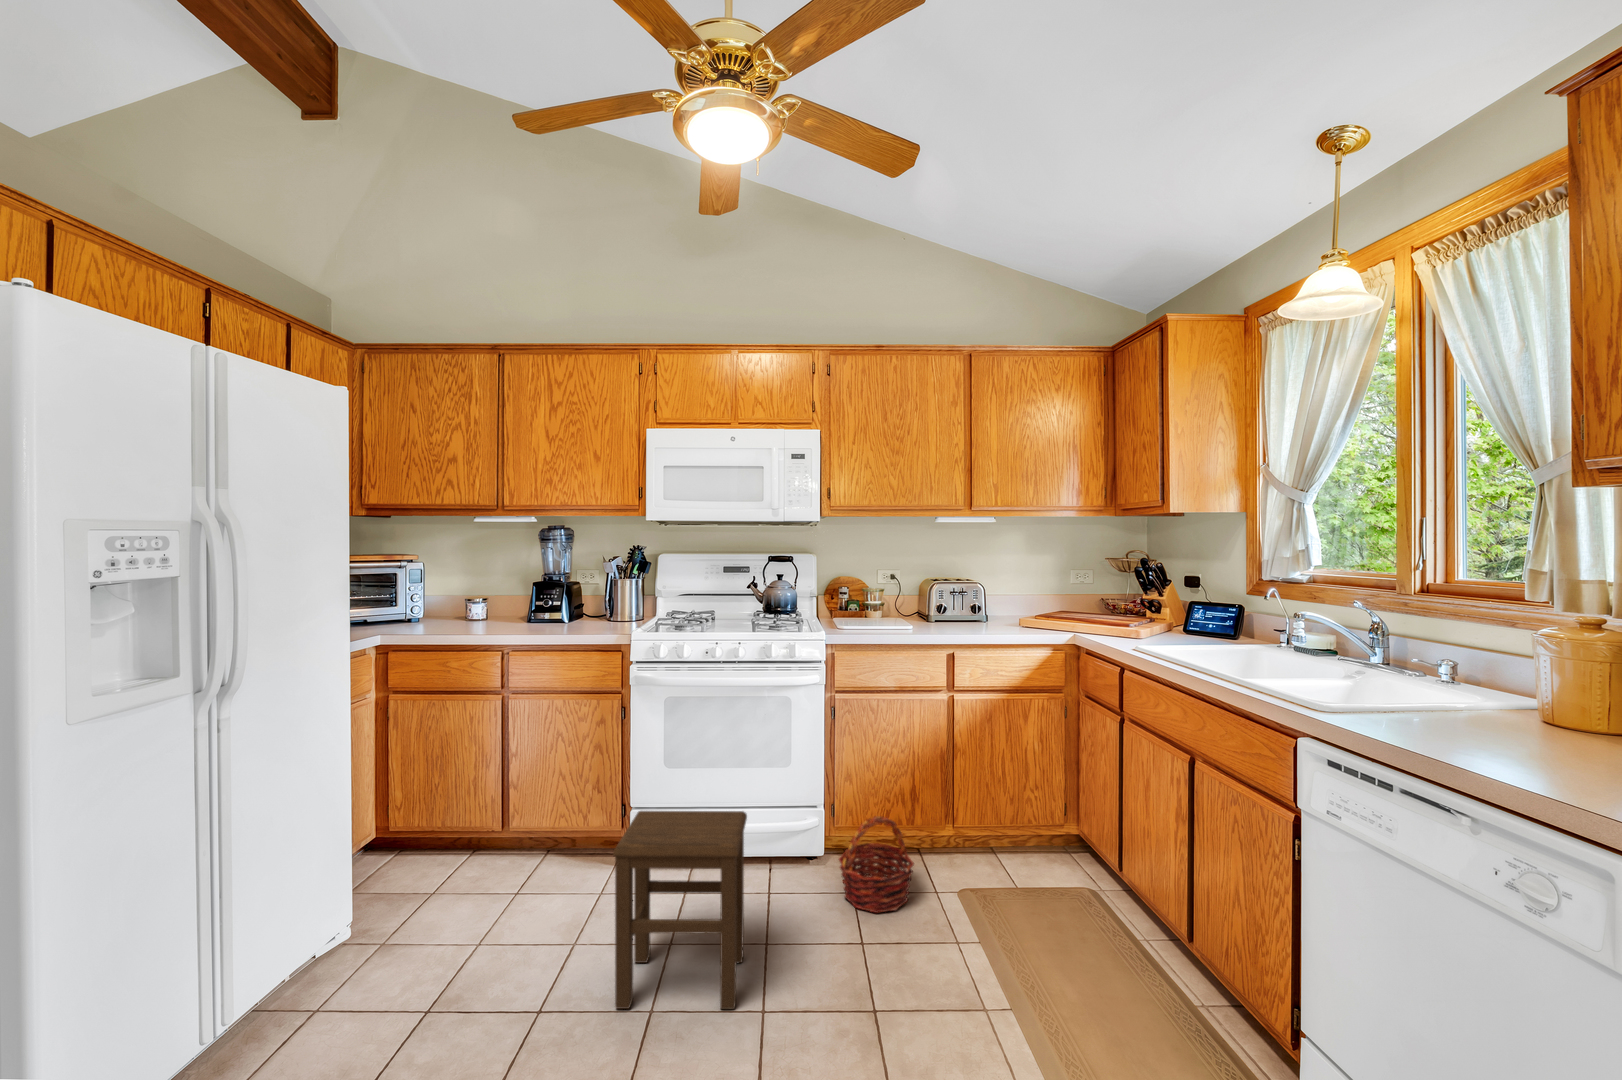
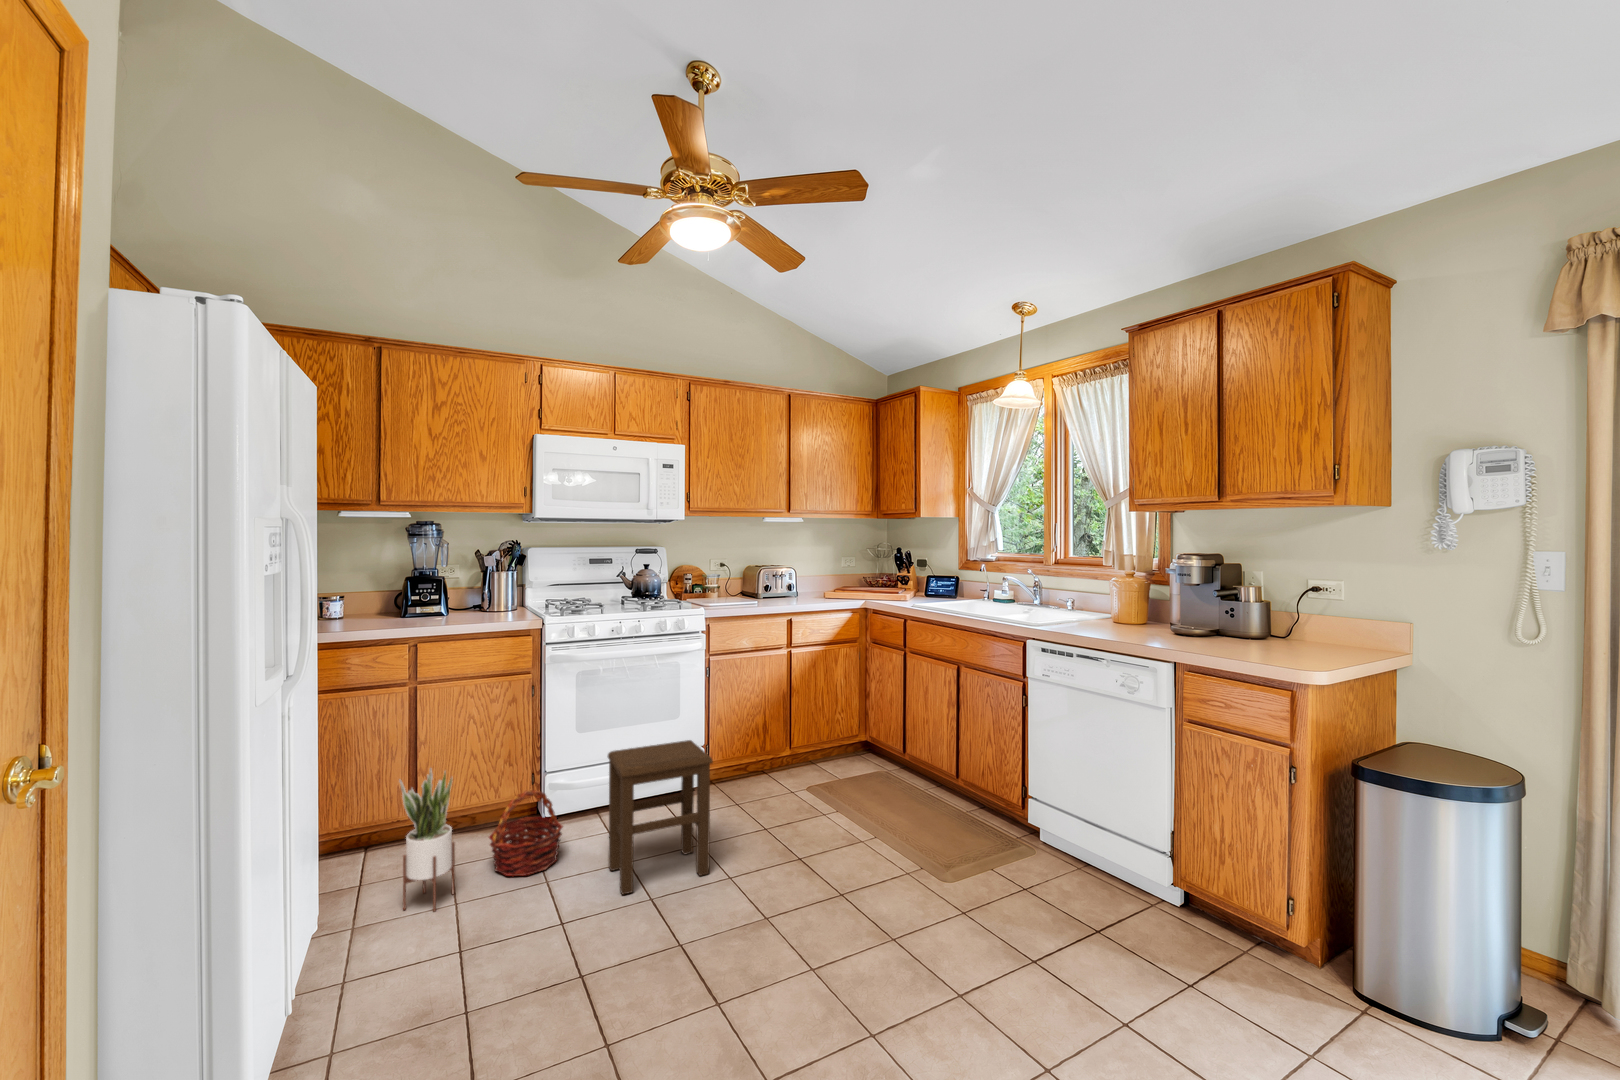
potted plant: none [408,797,483,962] -> present [399,769,455,911]
basket: present [839,816,914,912] -> present [489,790,563,876]

